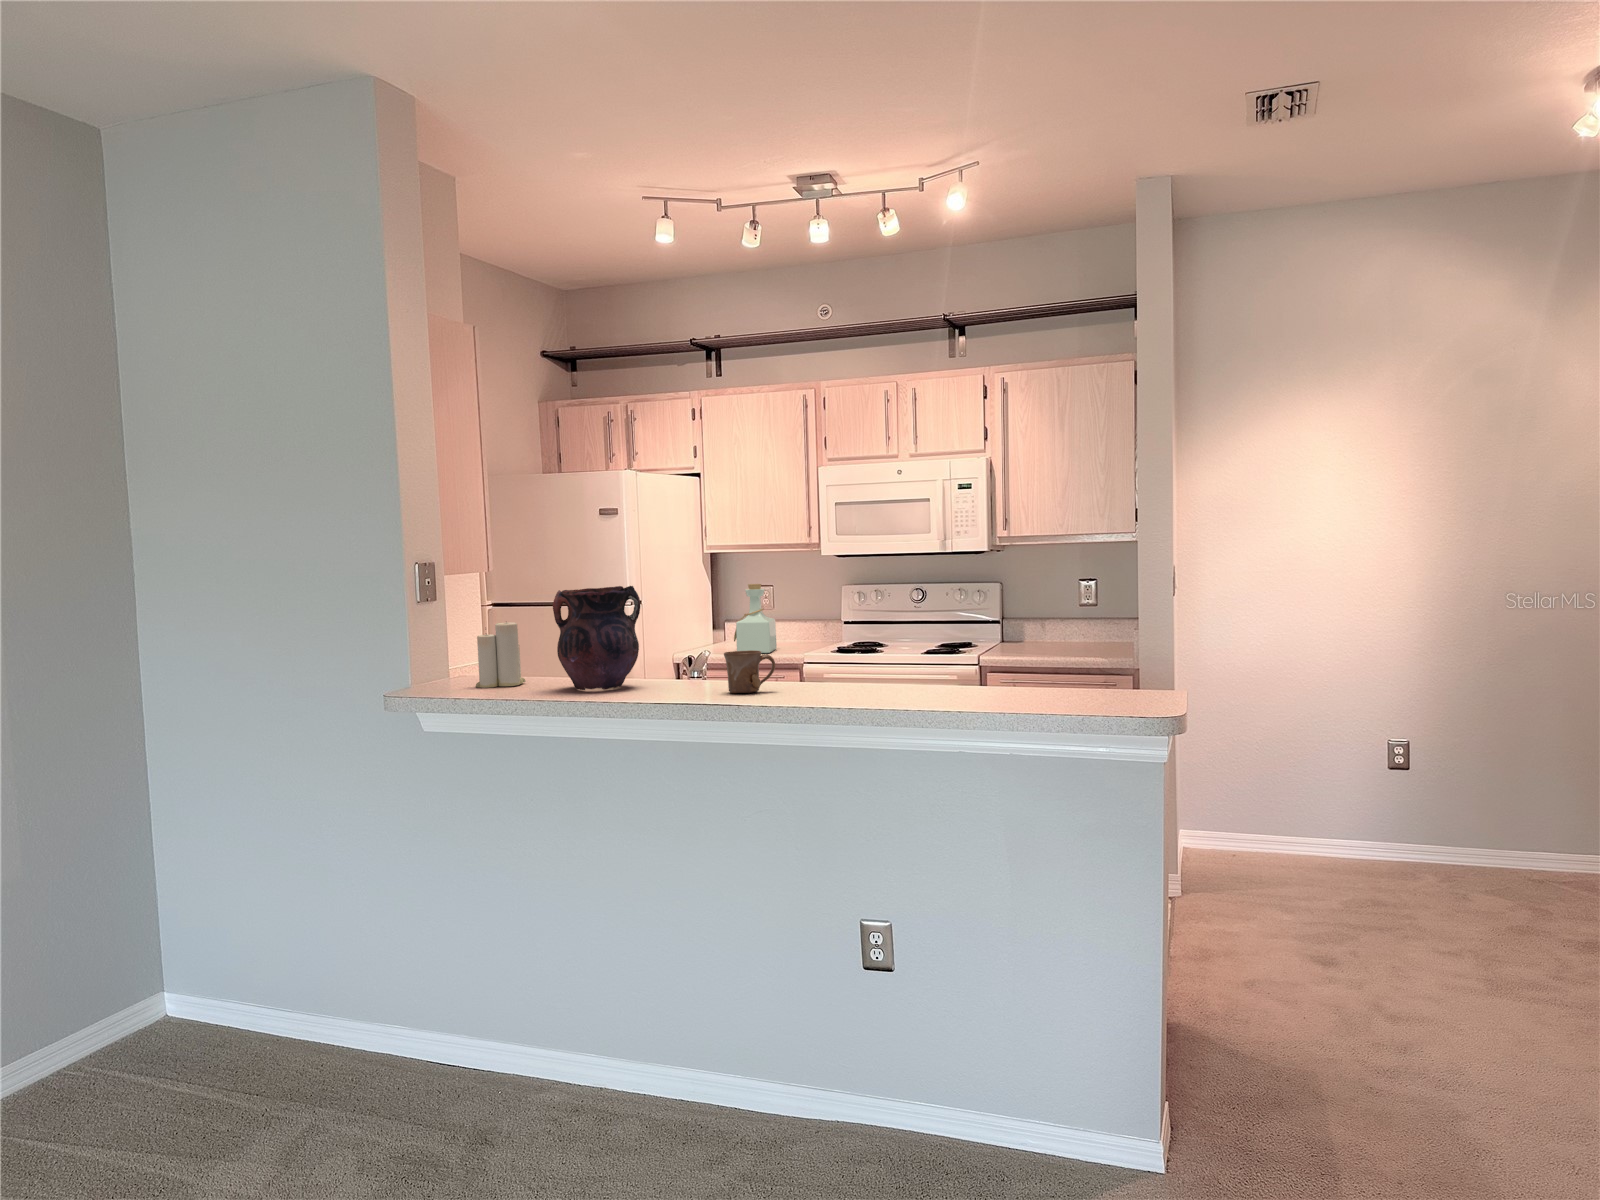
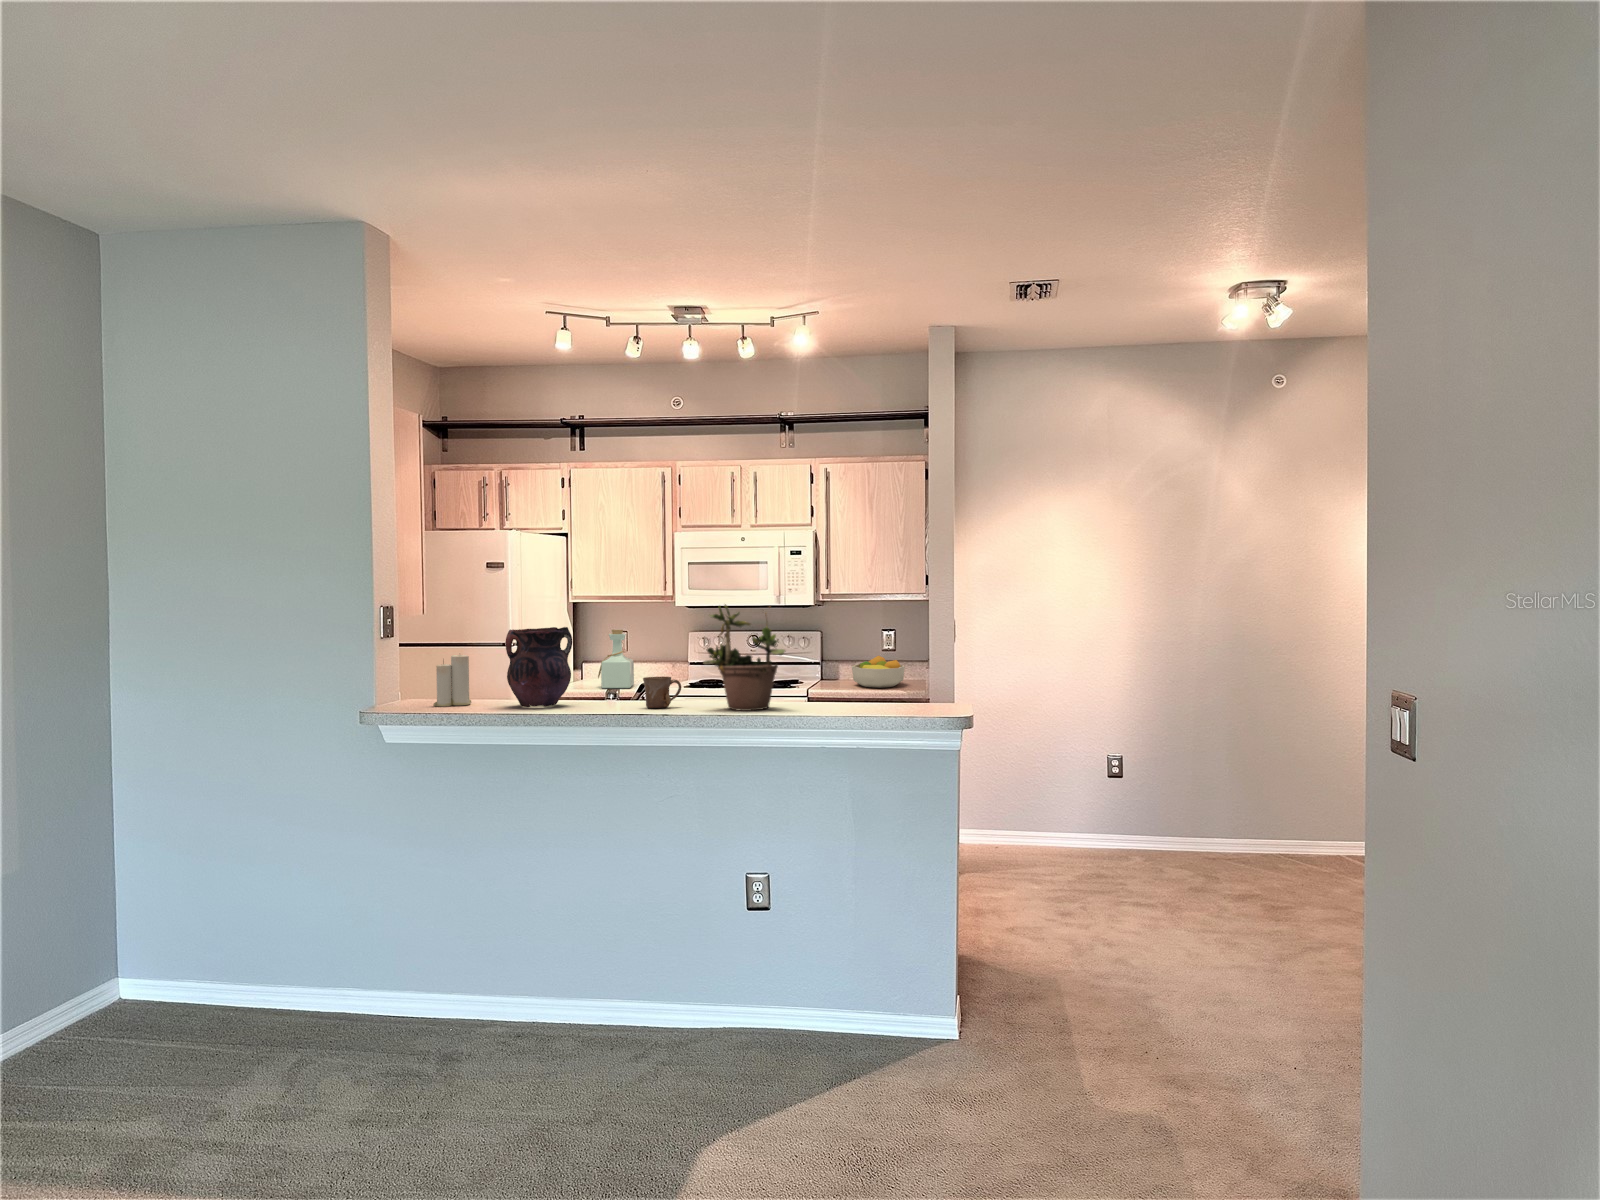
potted plant: none [798,540,910,699] -> present [703,604,785,711]
fruit bowl: none [1038,612,1107,653] -> present [852,656,905,688]

